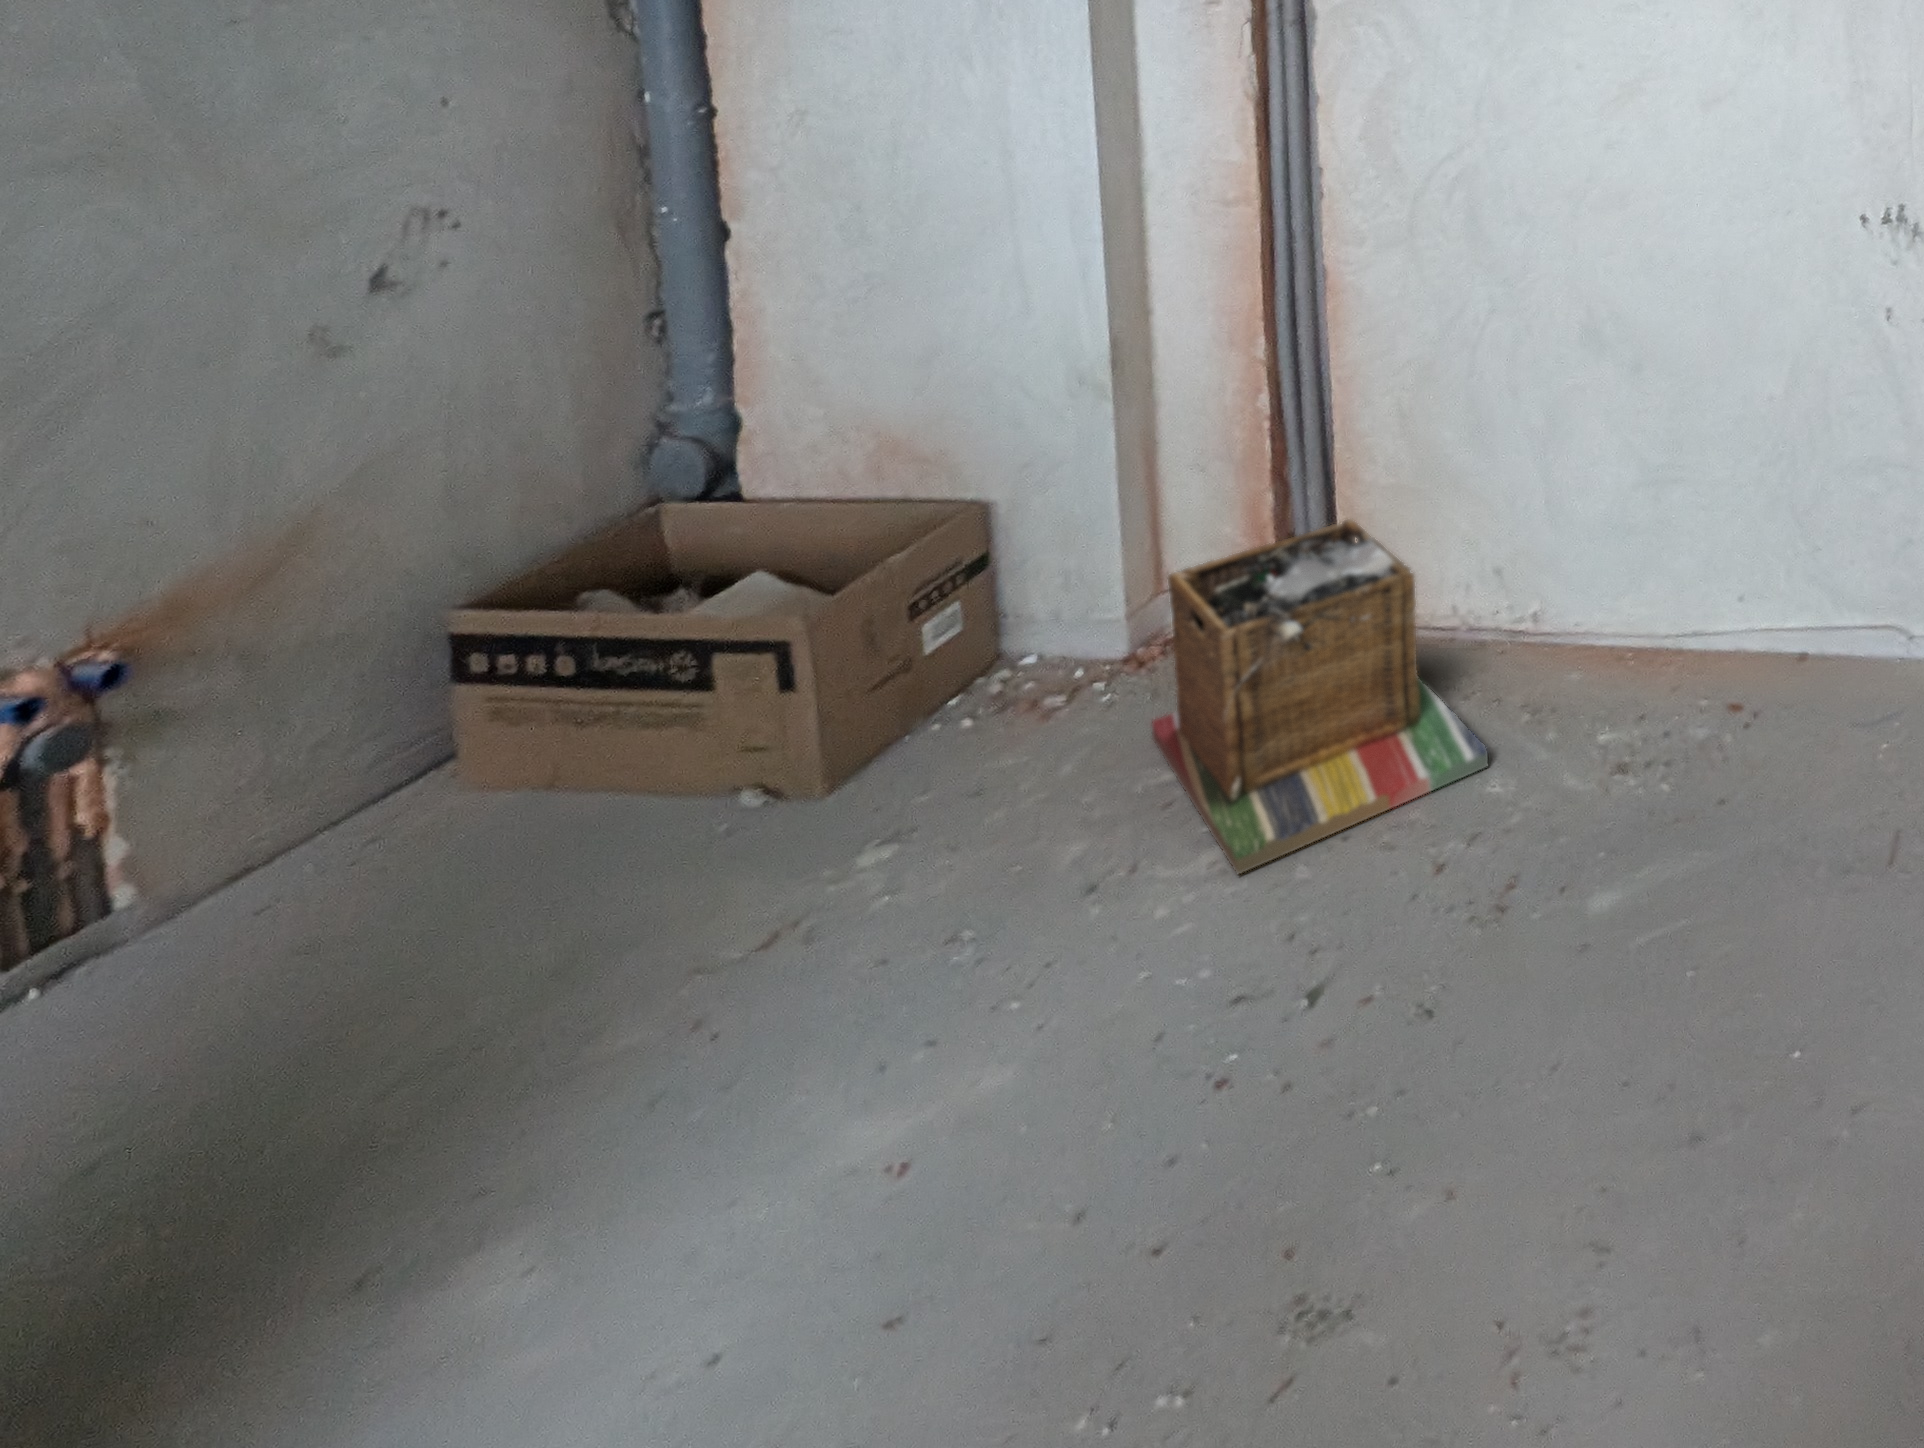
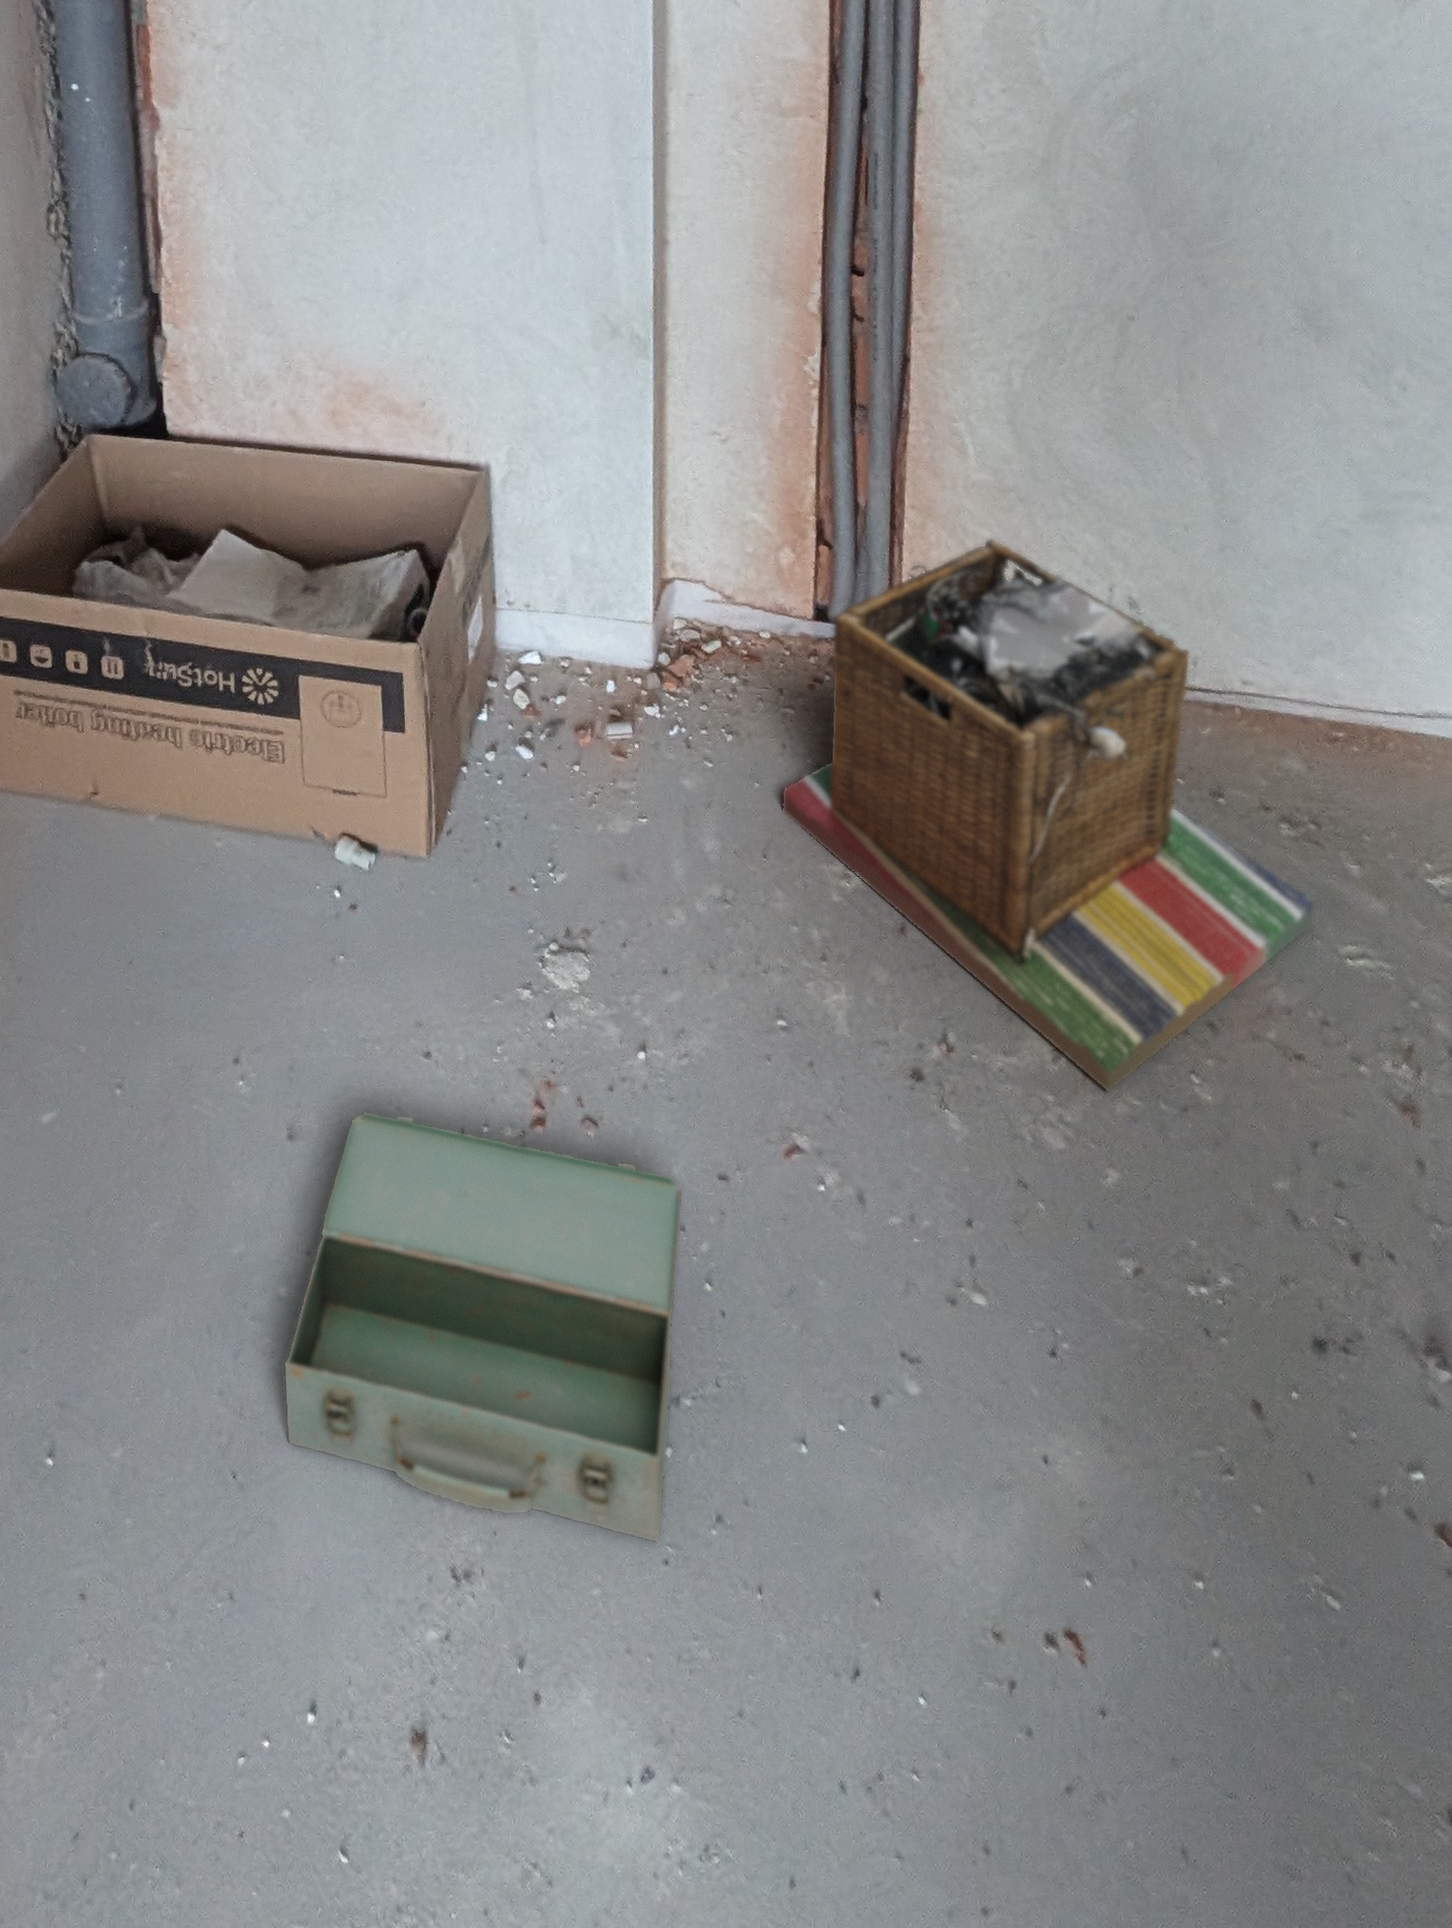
toolbox: none [414,932,817,1149] -> present [285,1113,681,1541]

